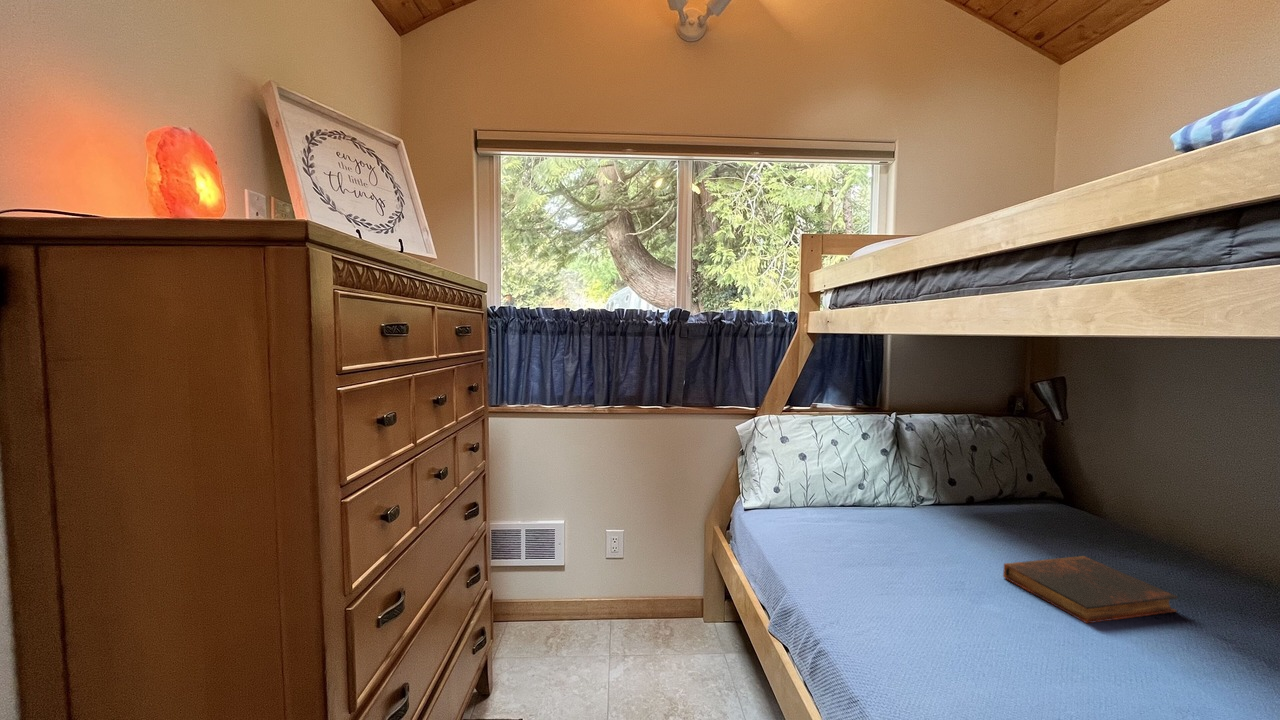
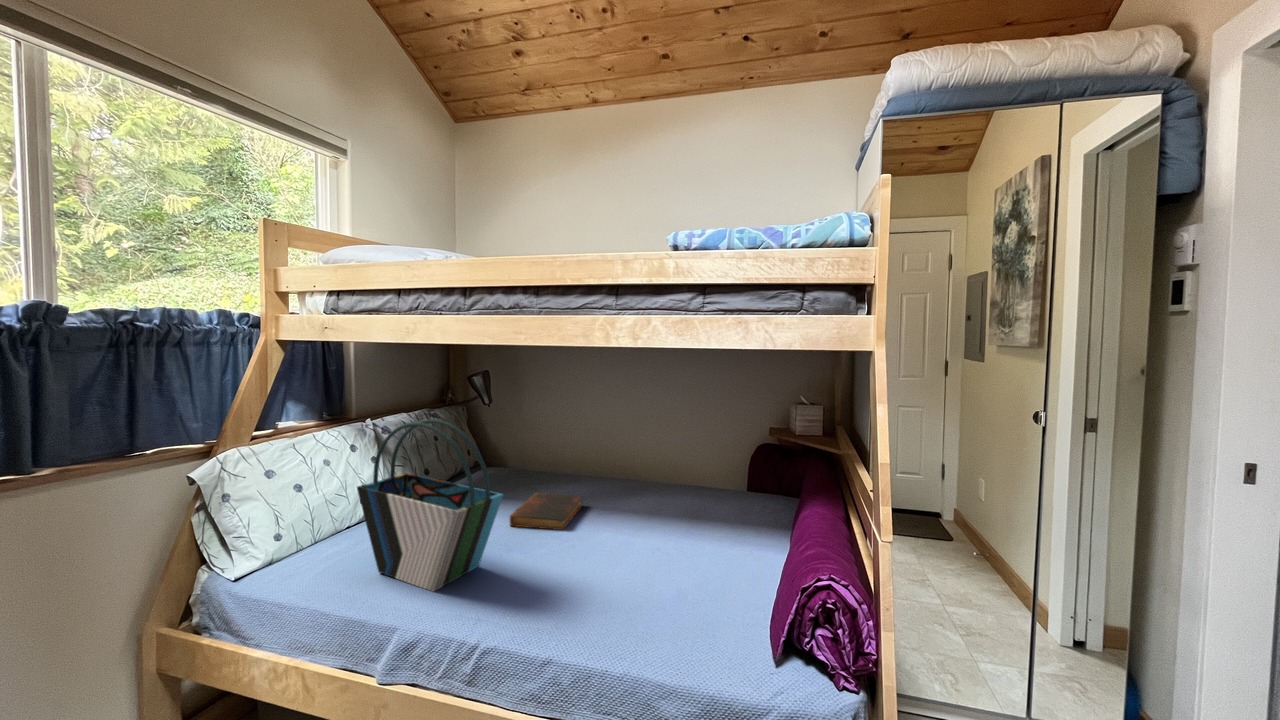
tote bag: none [814,411,934,596] -> present [357,419,503,591]

